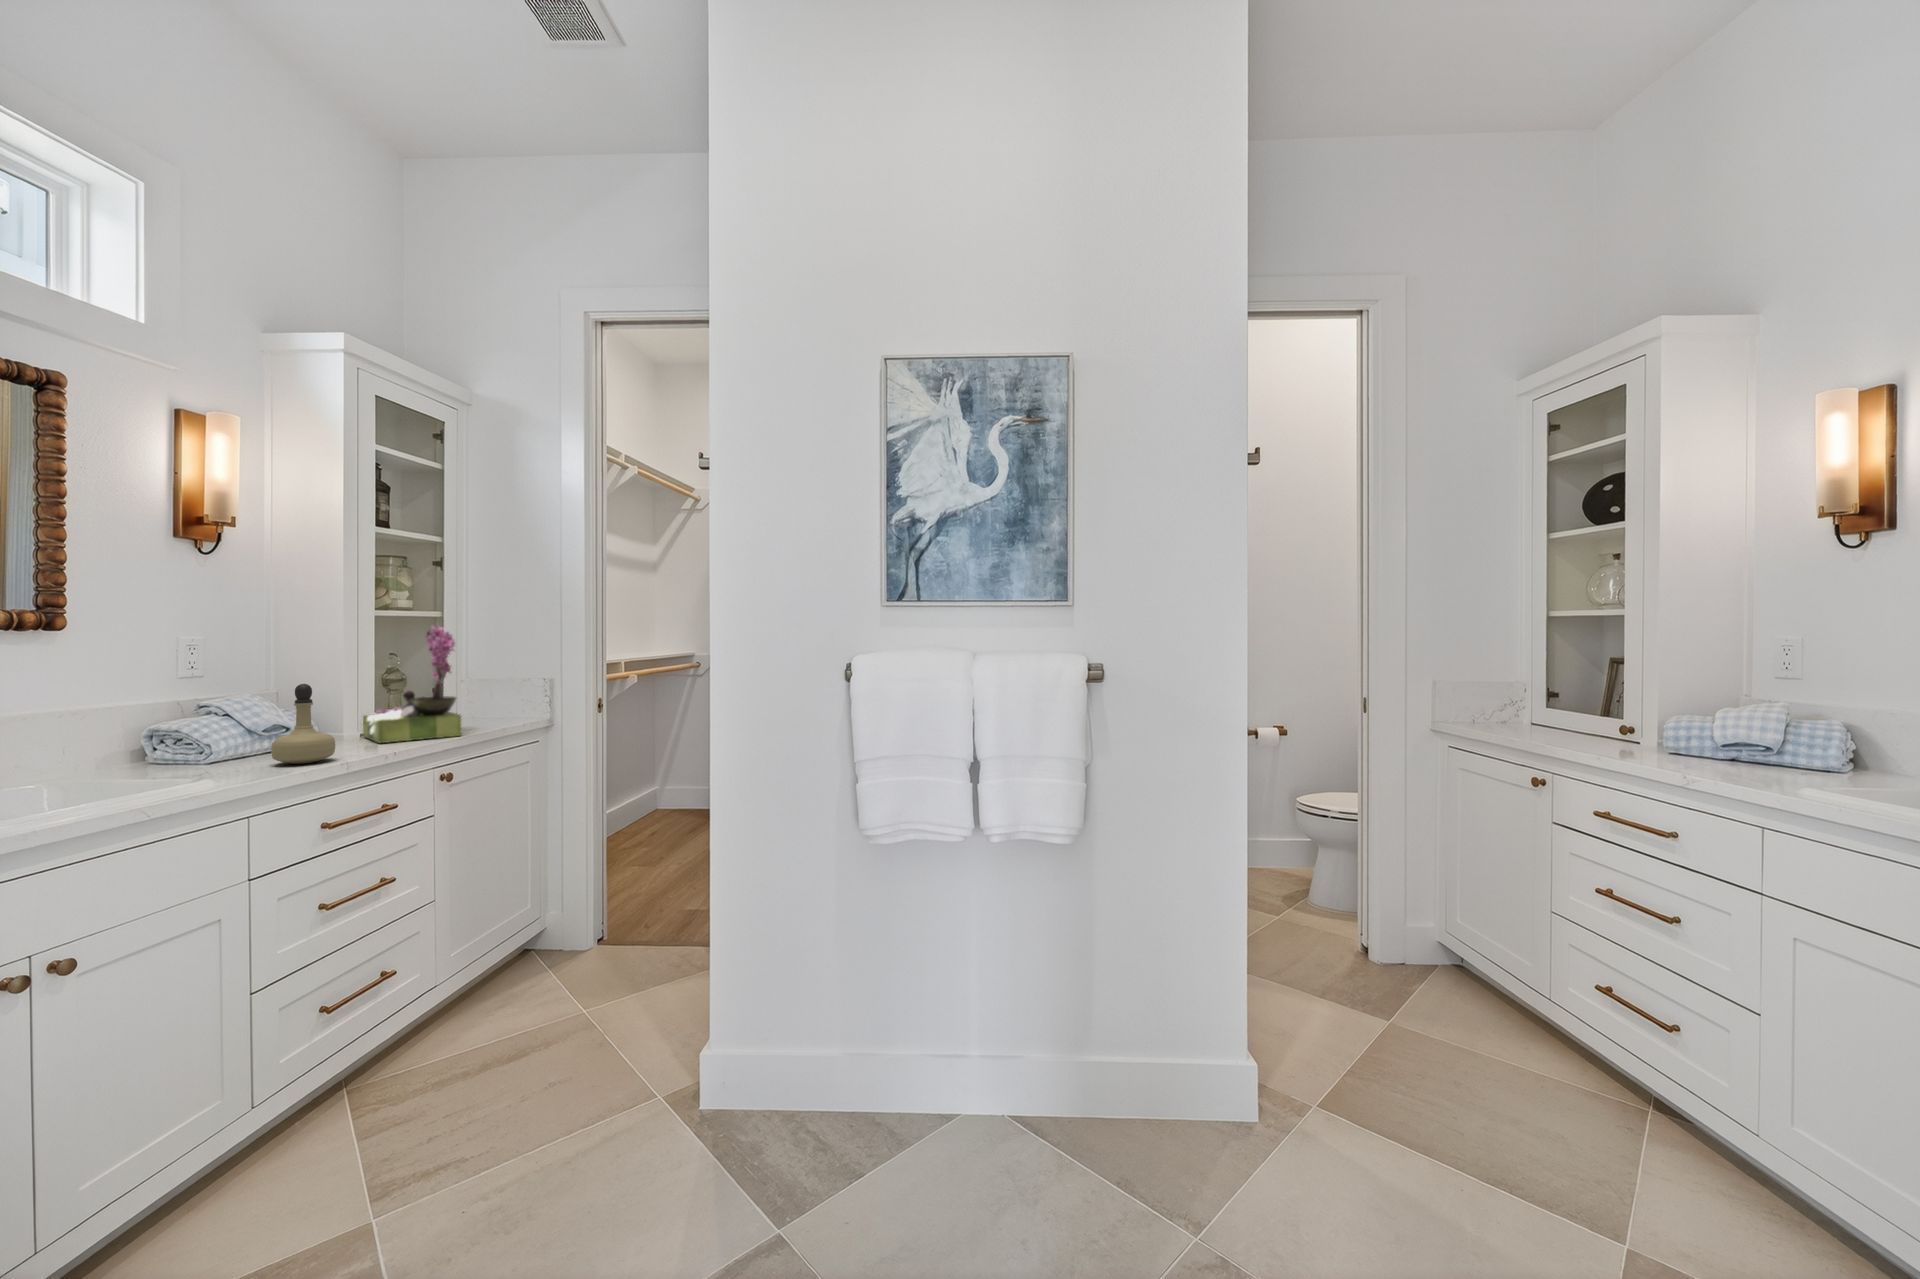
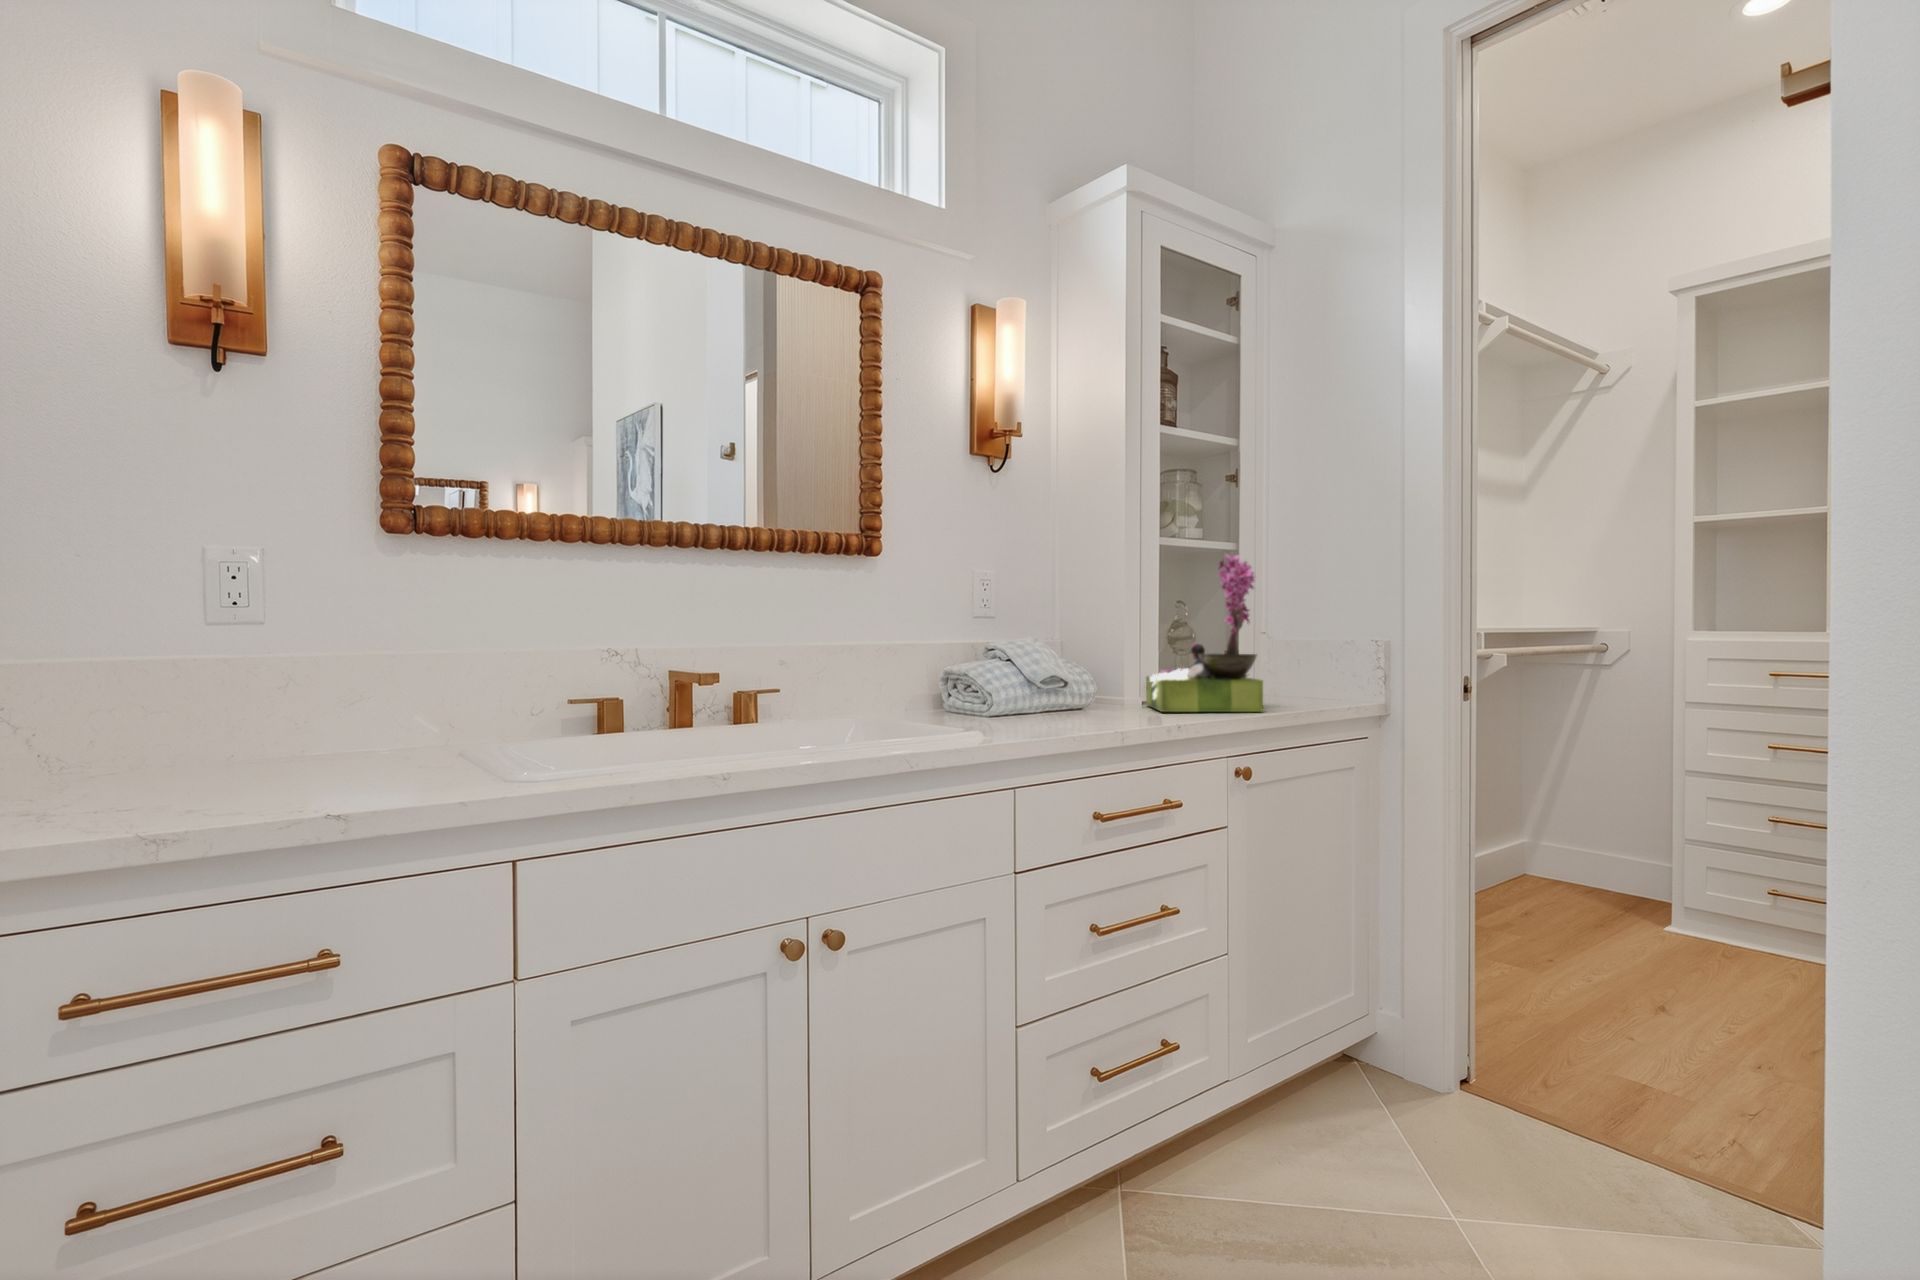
perfume bottle: present [271,684,335,764] -> none [1044,617,1111,725]

